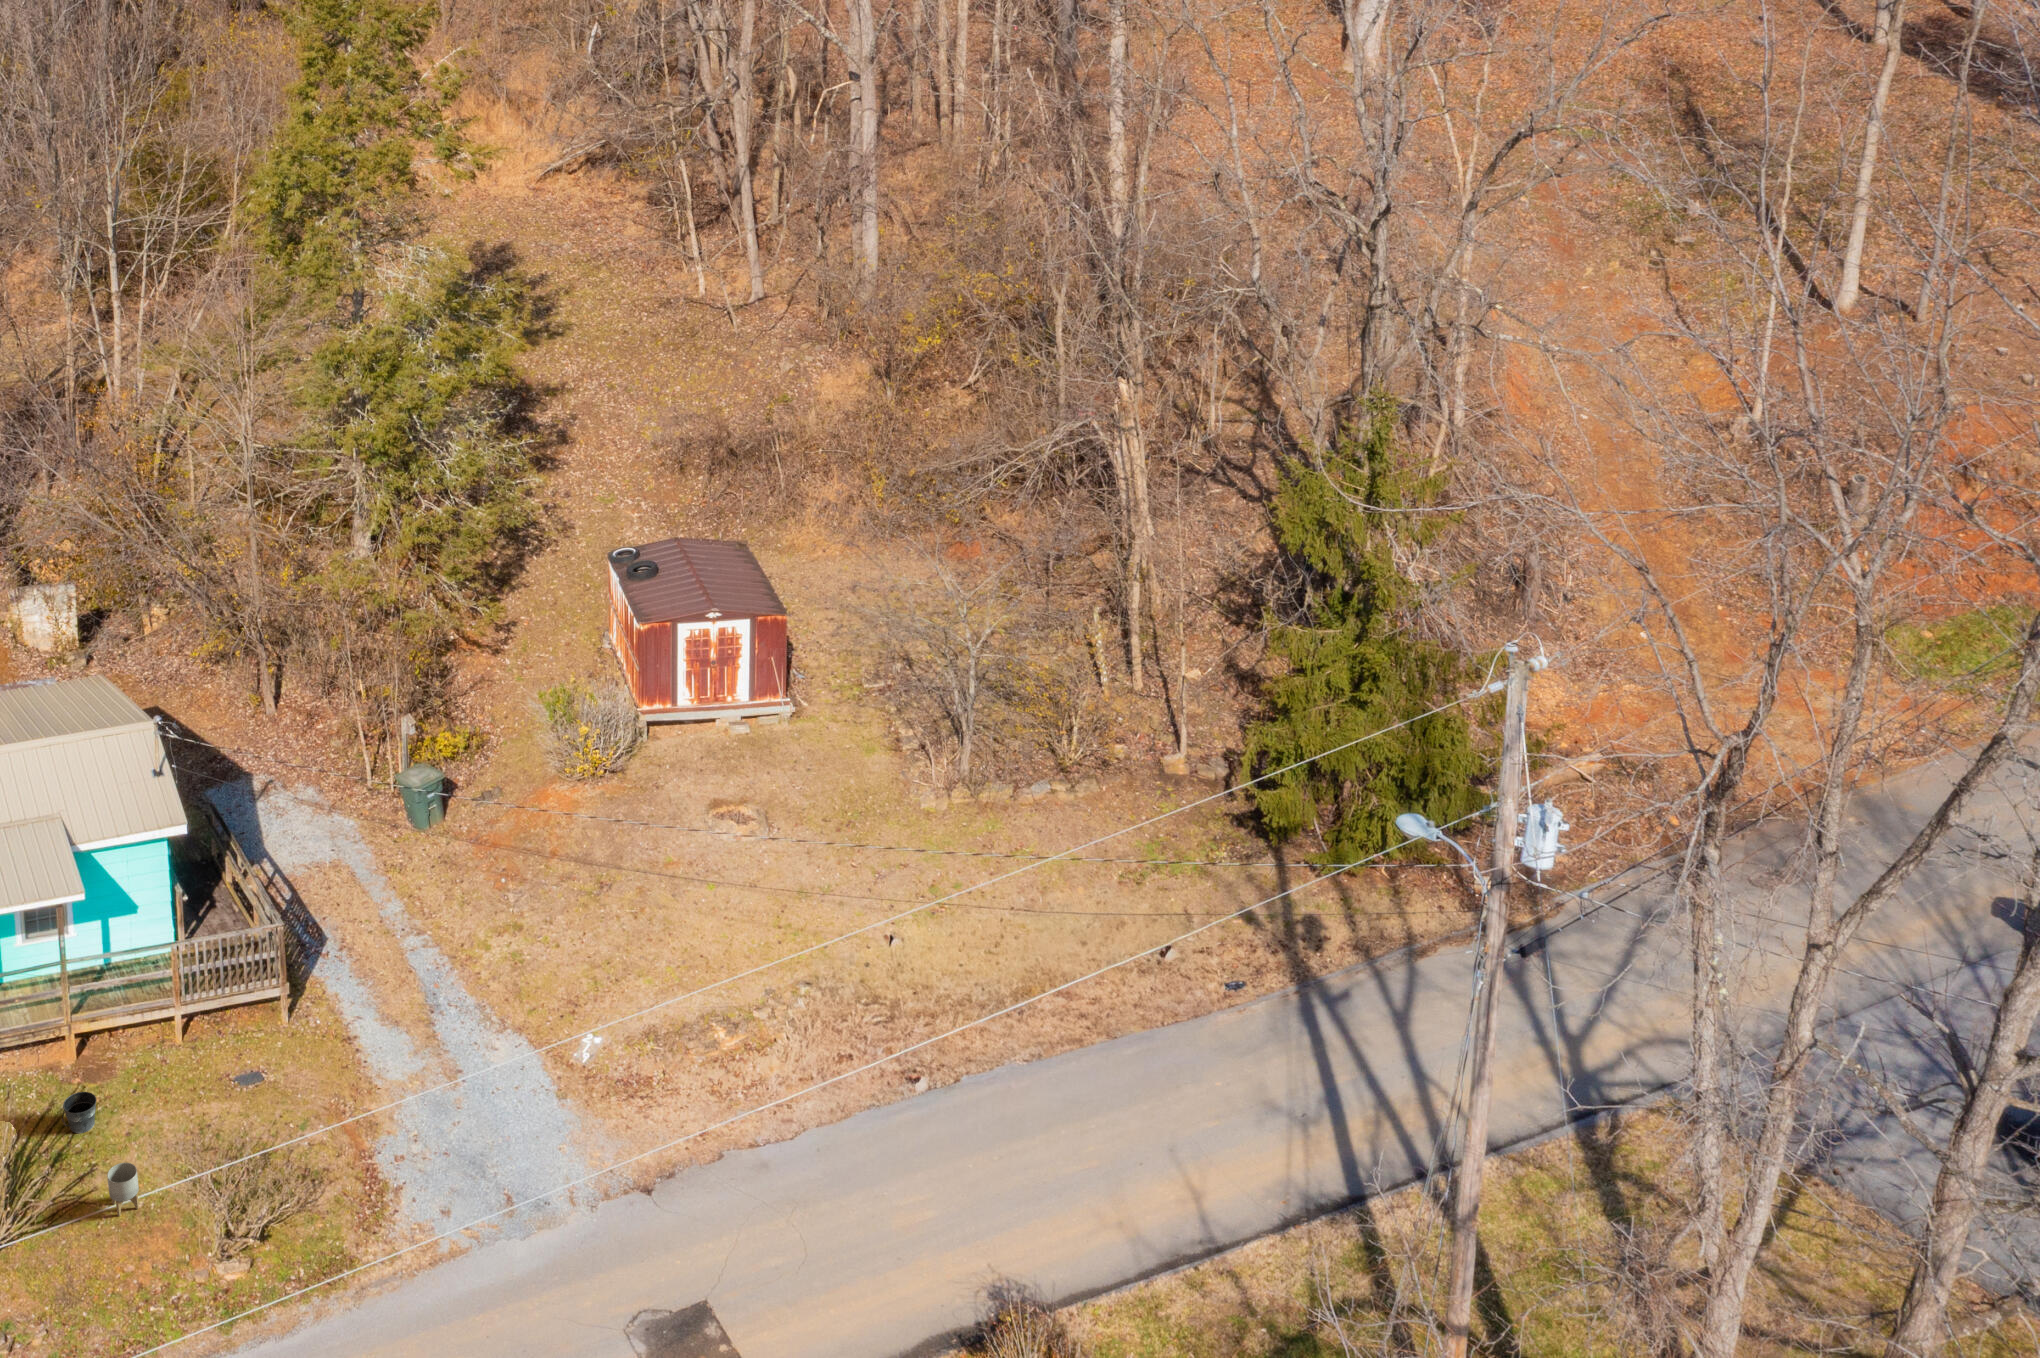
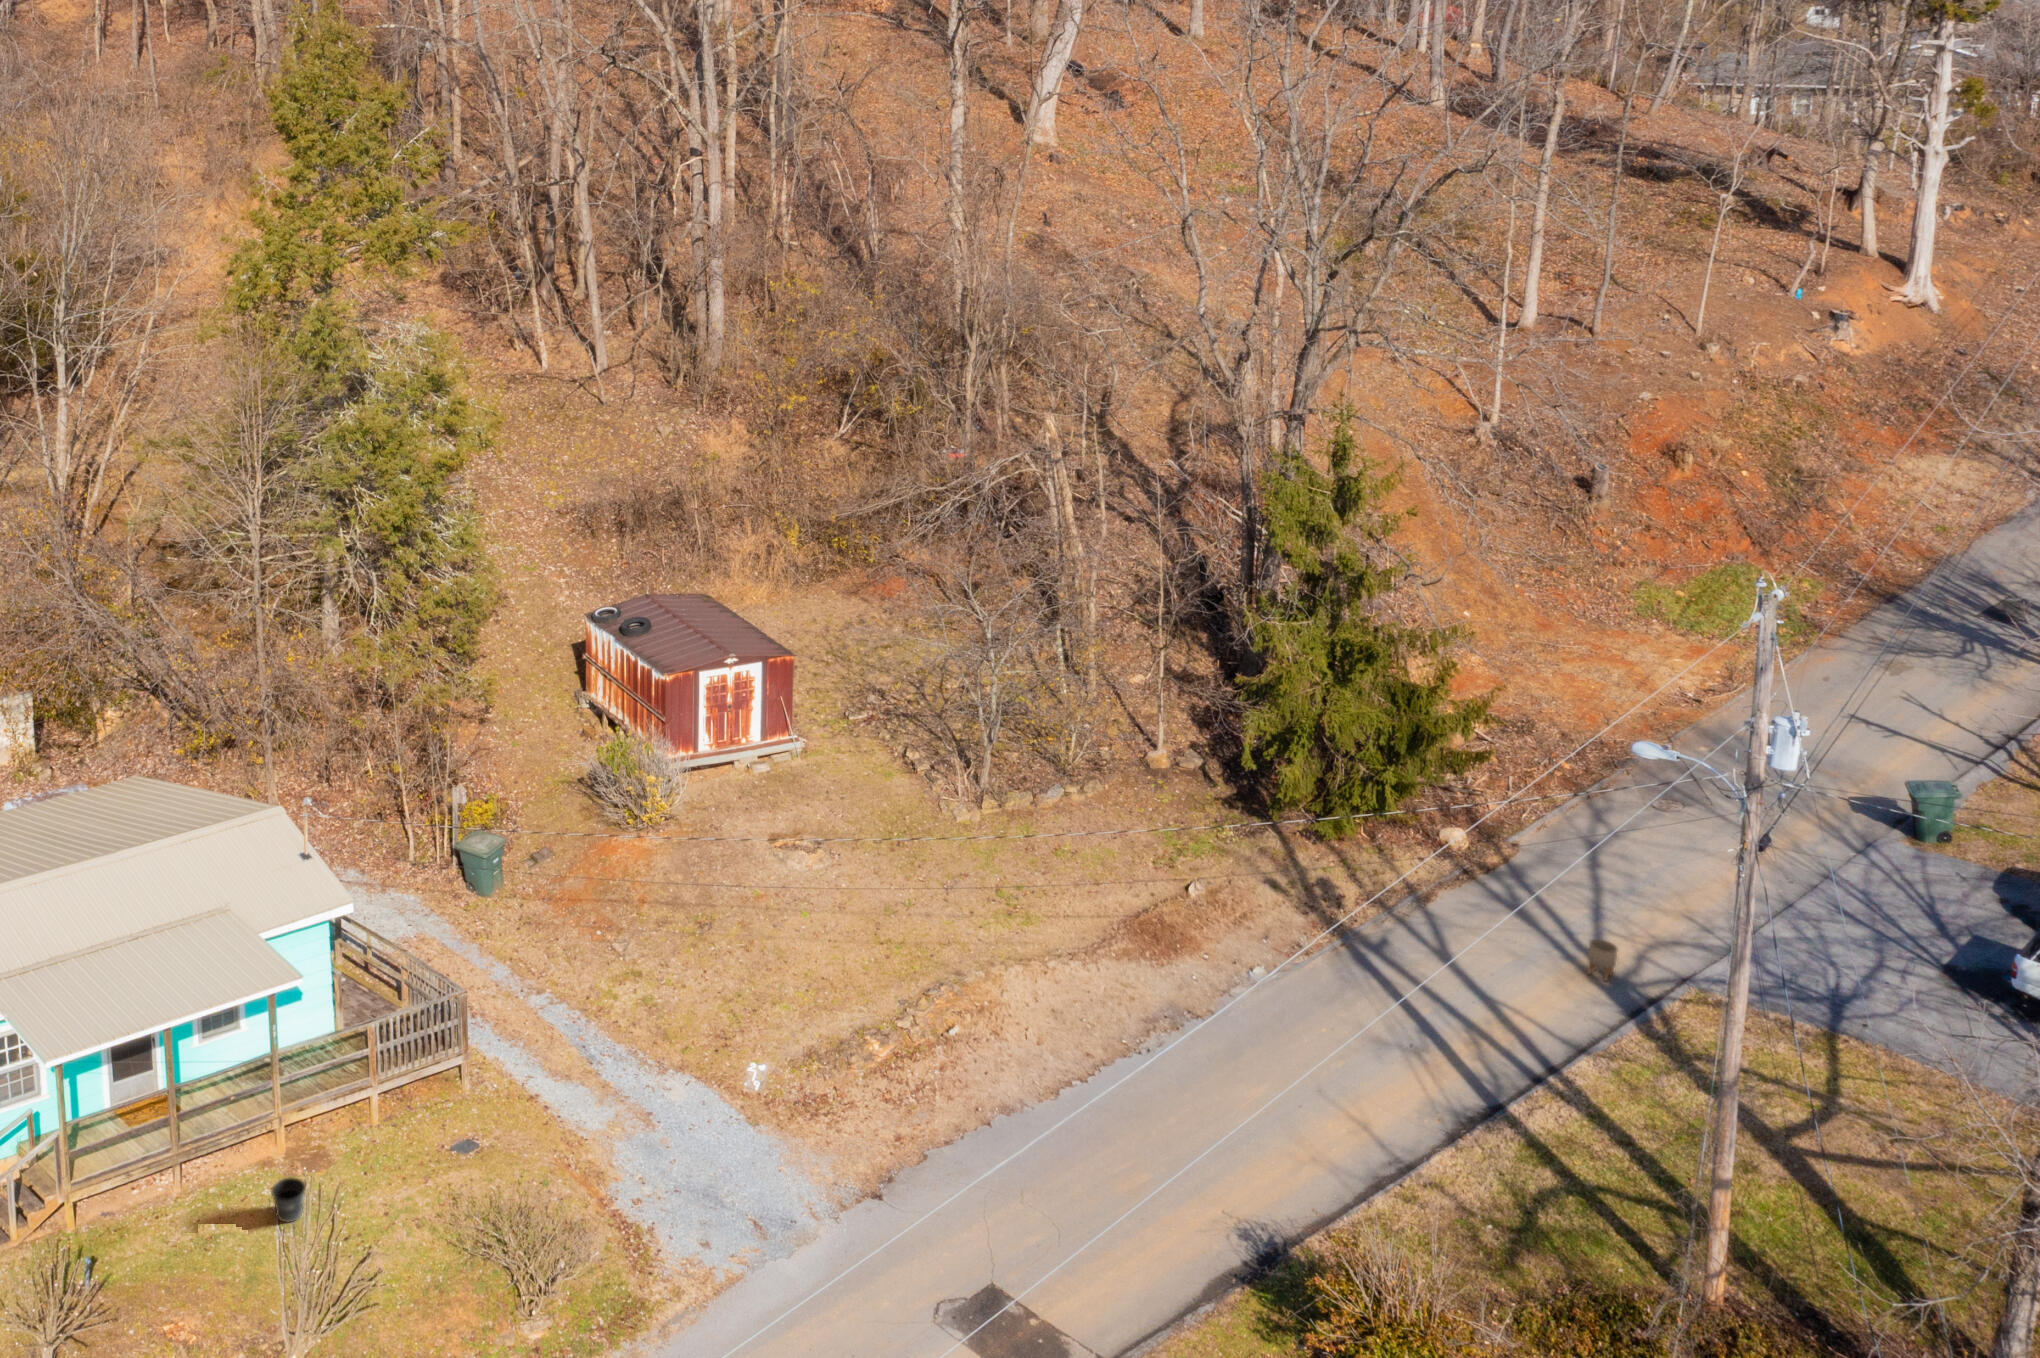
planter: present [107,1163,139,1216] -> present [1588,939,1617,981]

